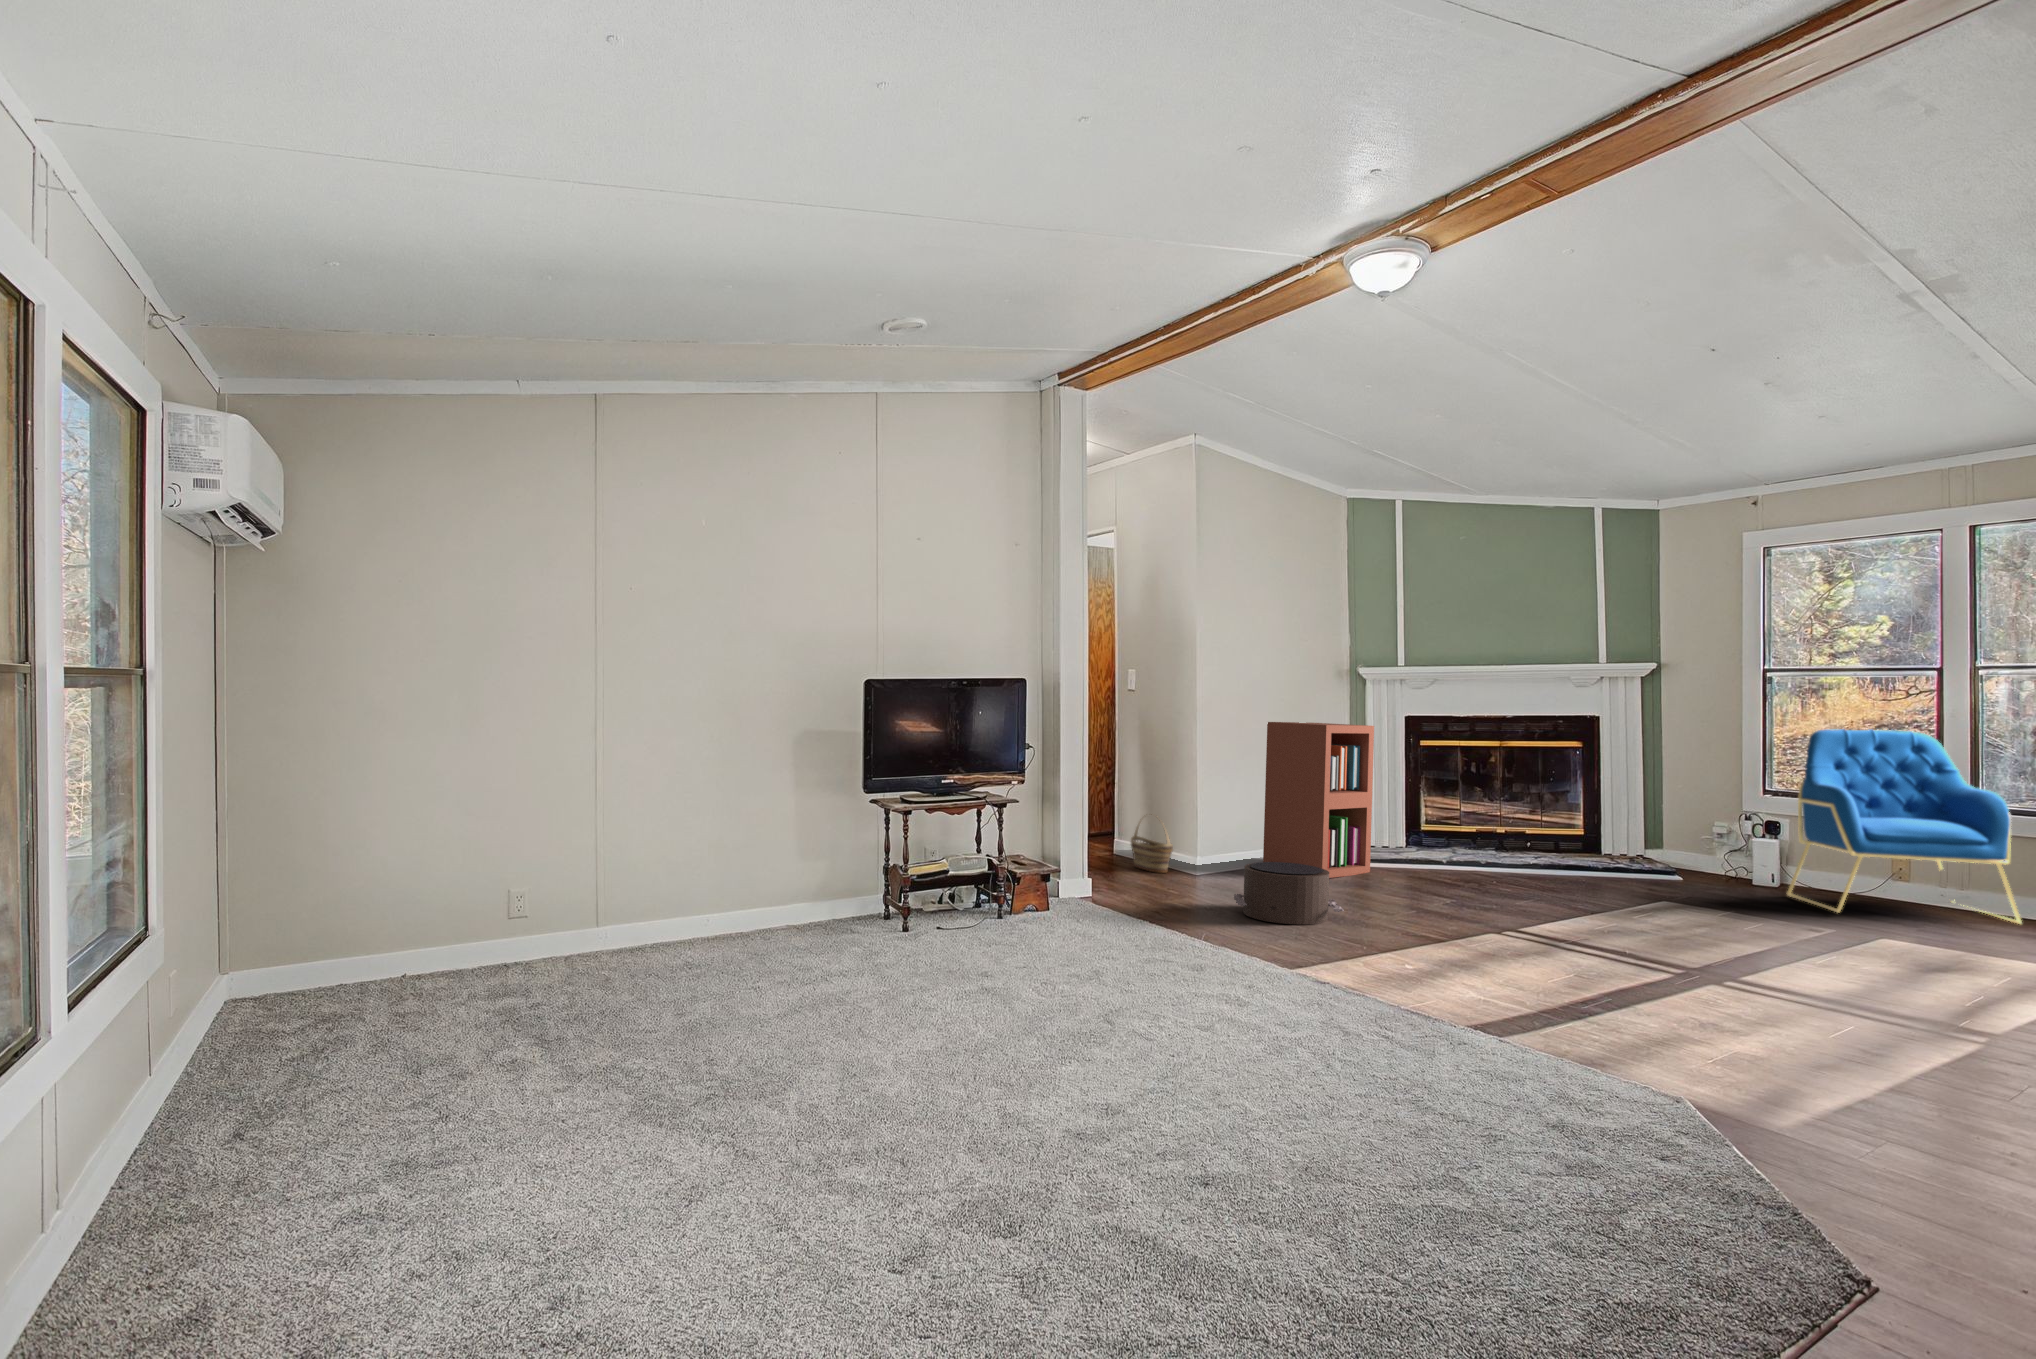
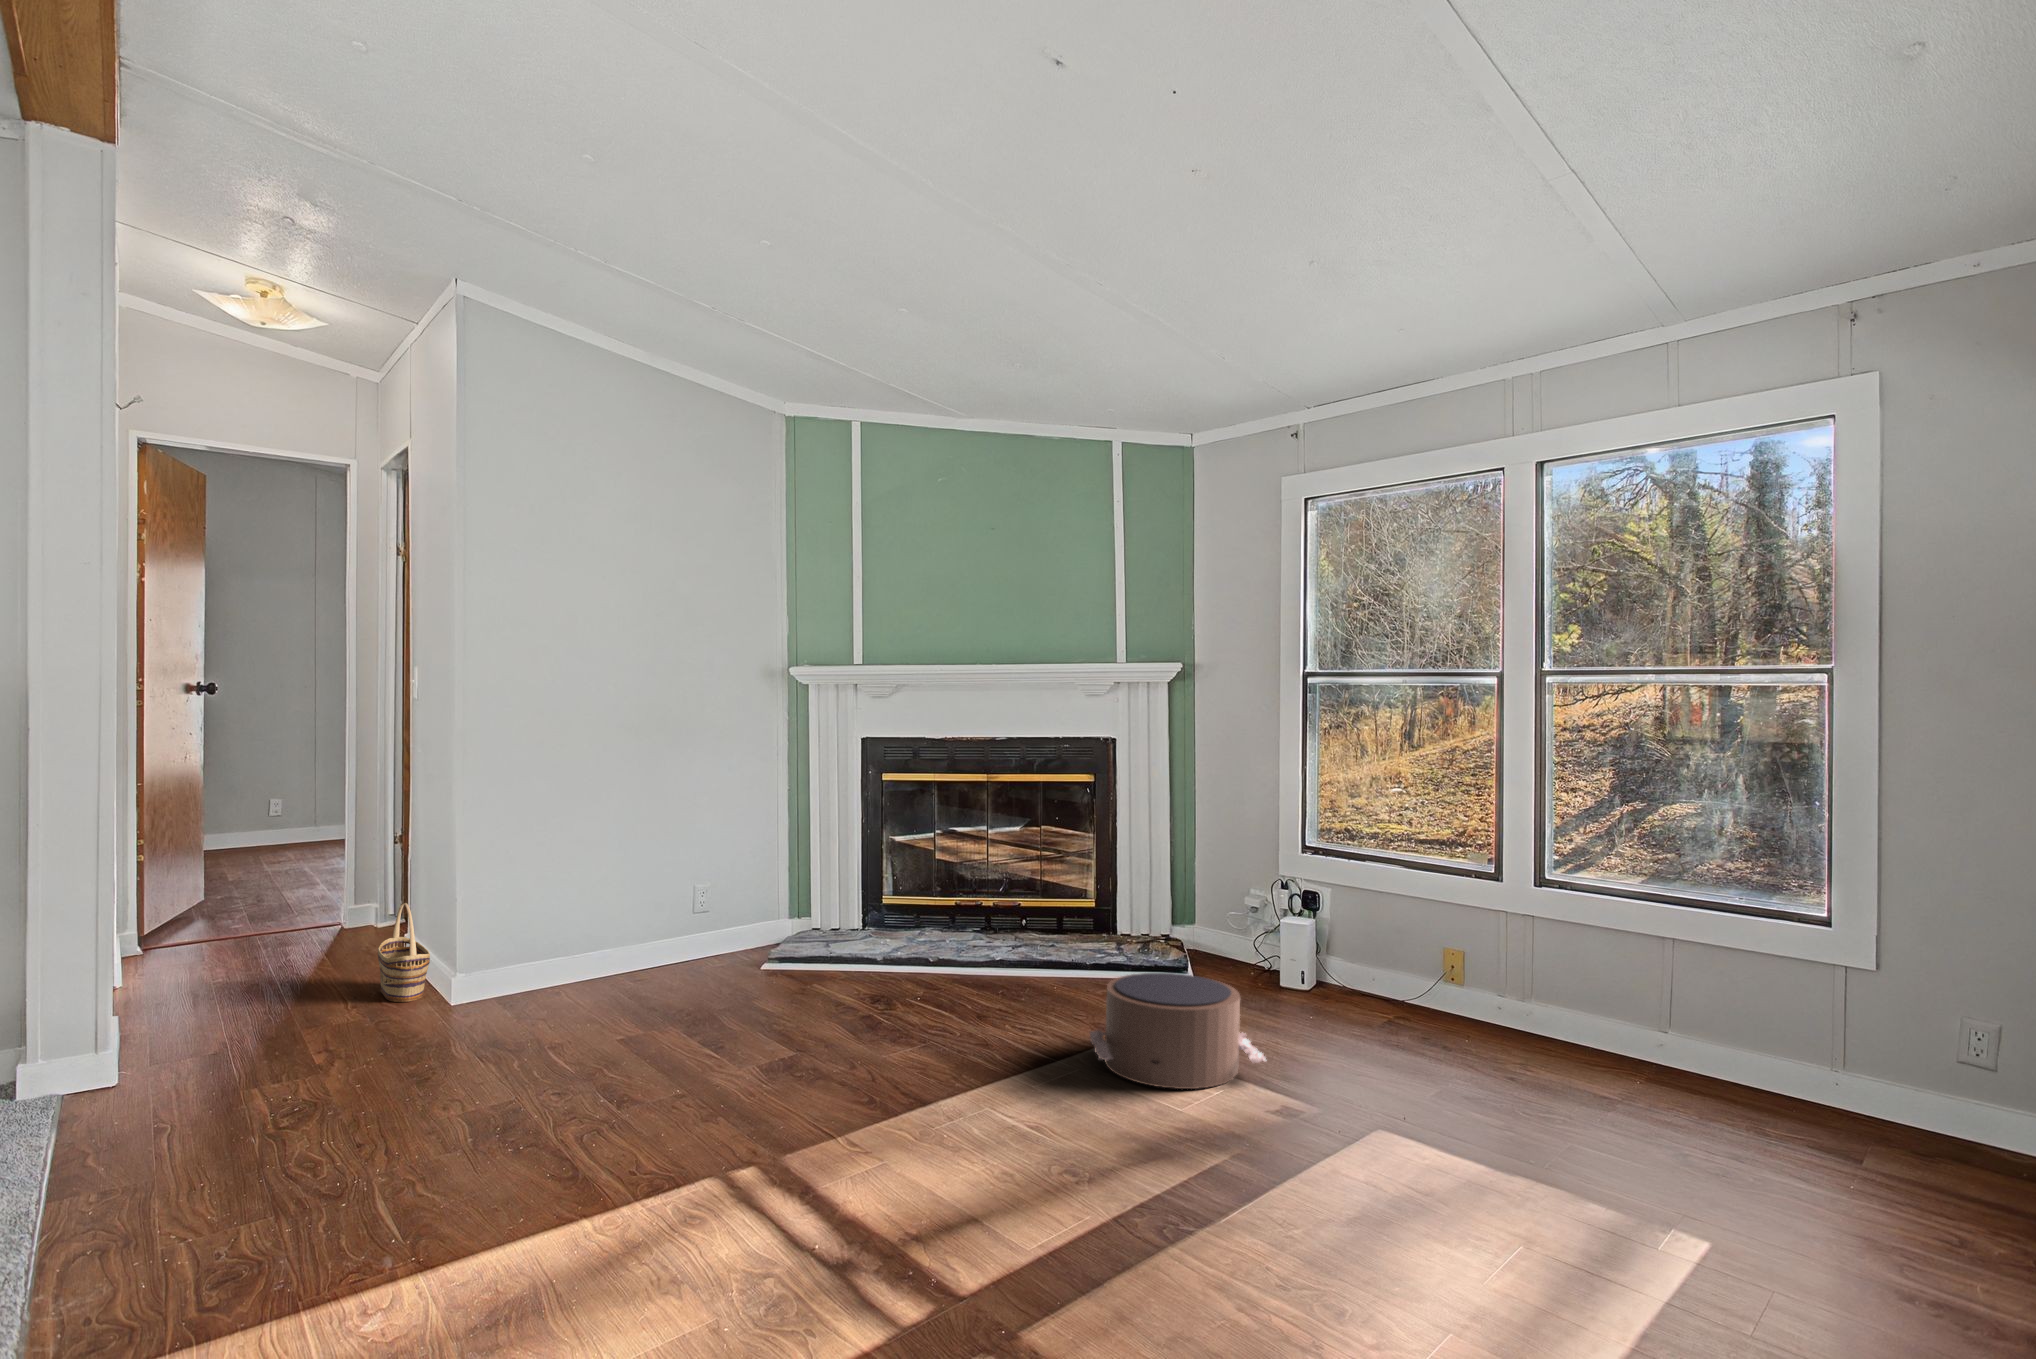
bookshelf: present [1263,722,1374,878] -> none [597,751,765,1005]
armchair: present [1787,729,2022,924] -> none [1302,762,1589,1063]
pouf: present [1234,862,1344,925] -> present [1090,973,1266,1089]

